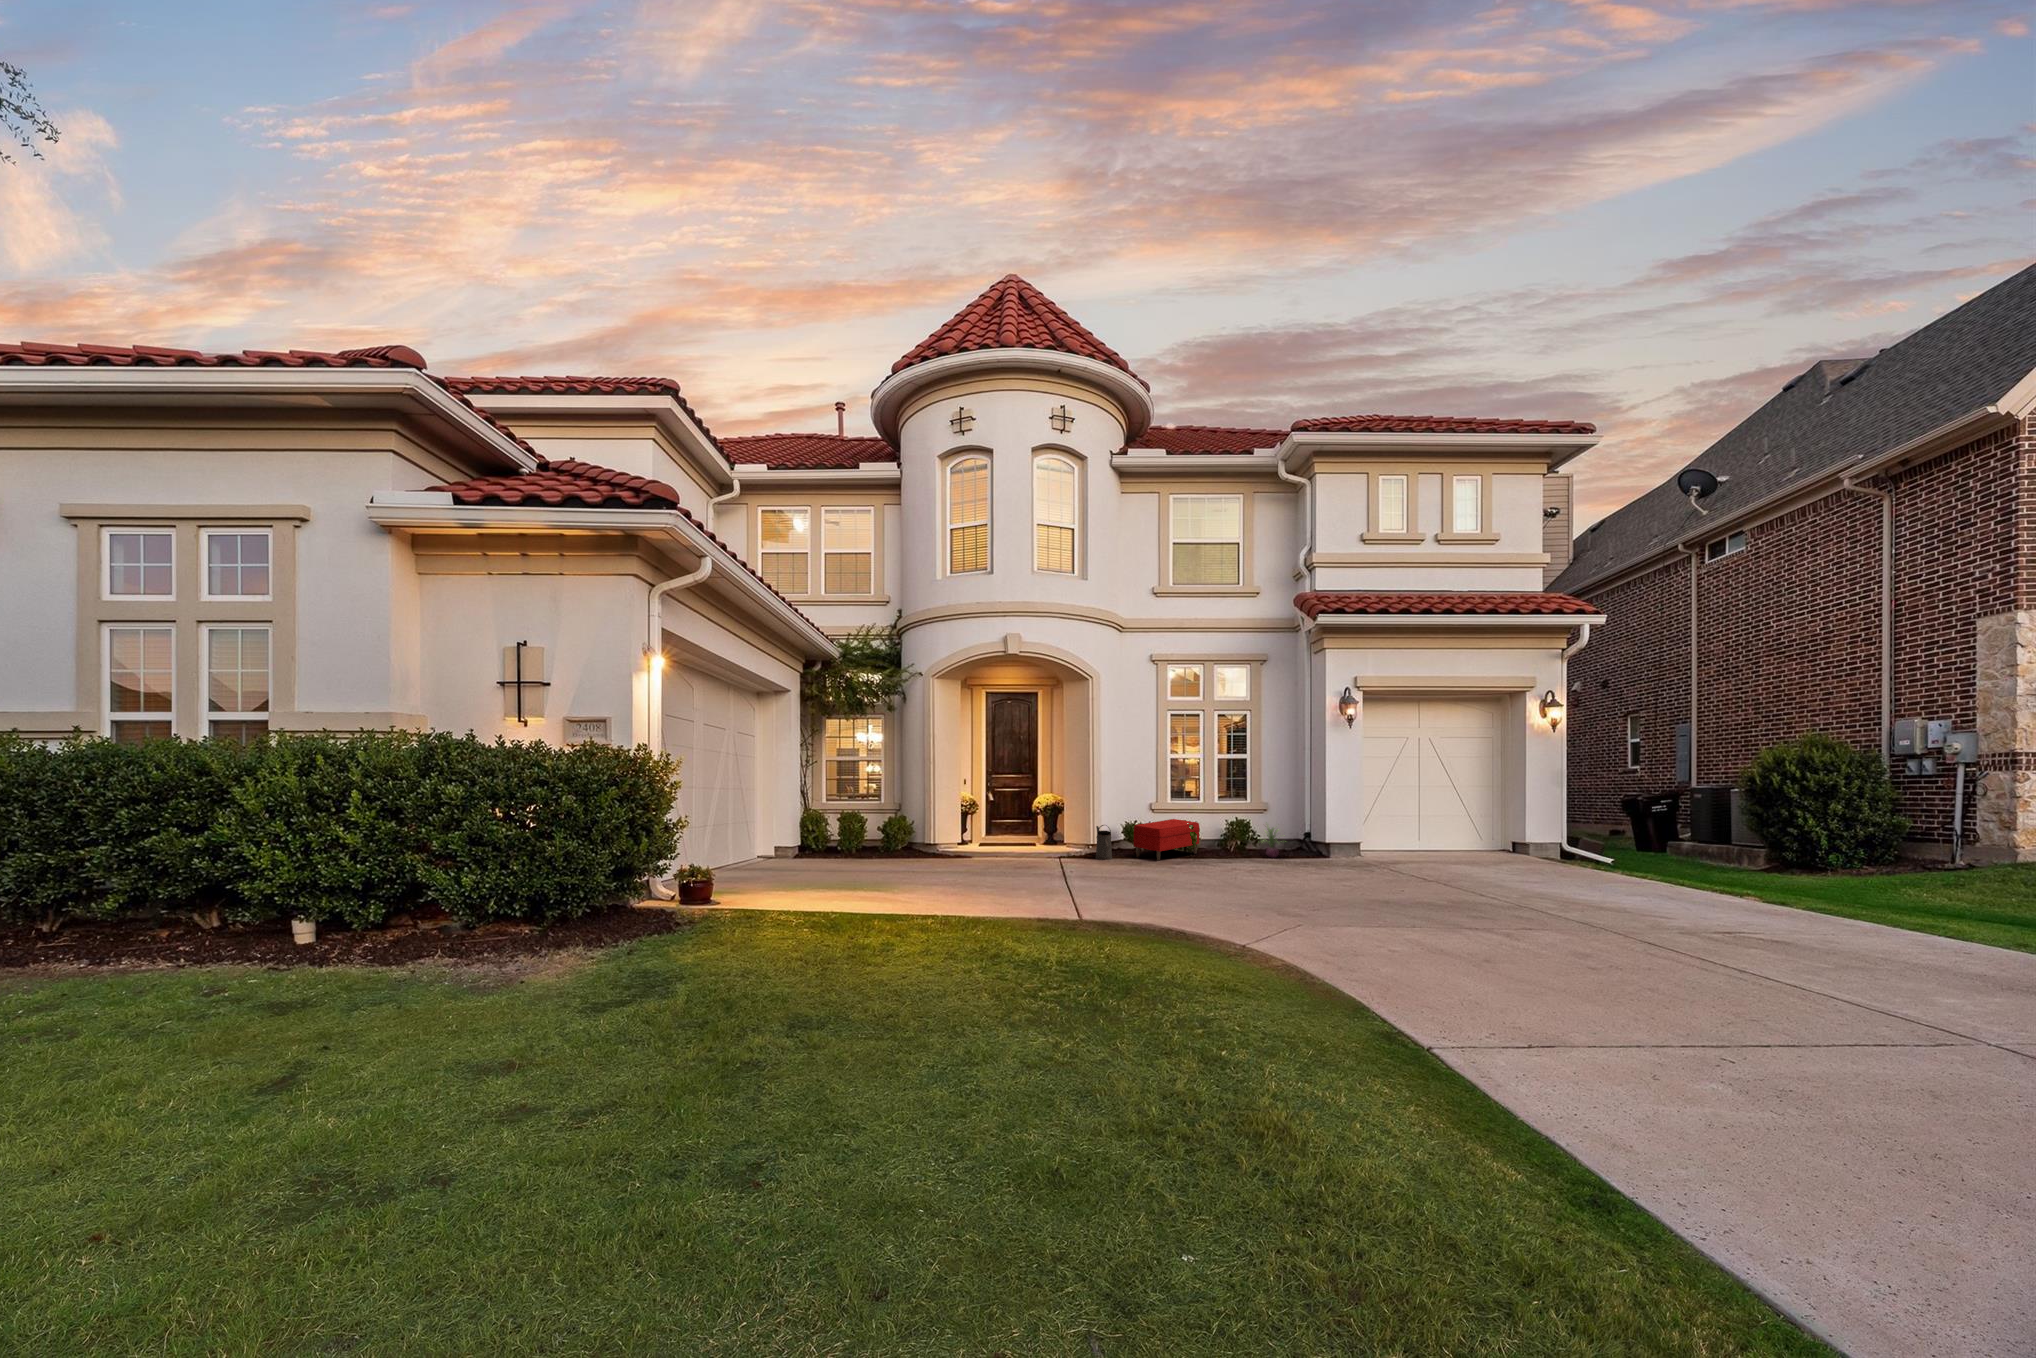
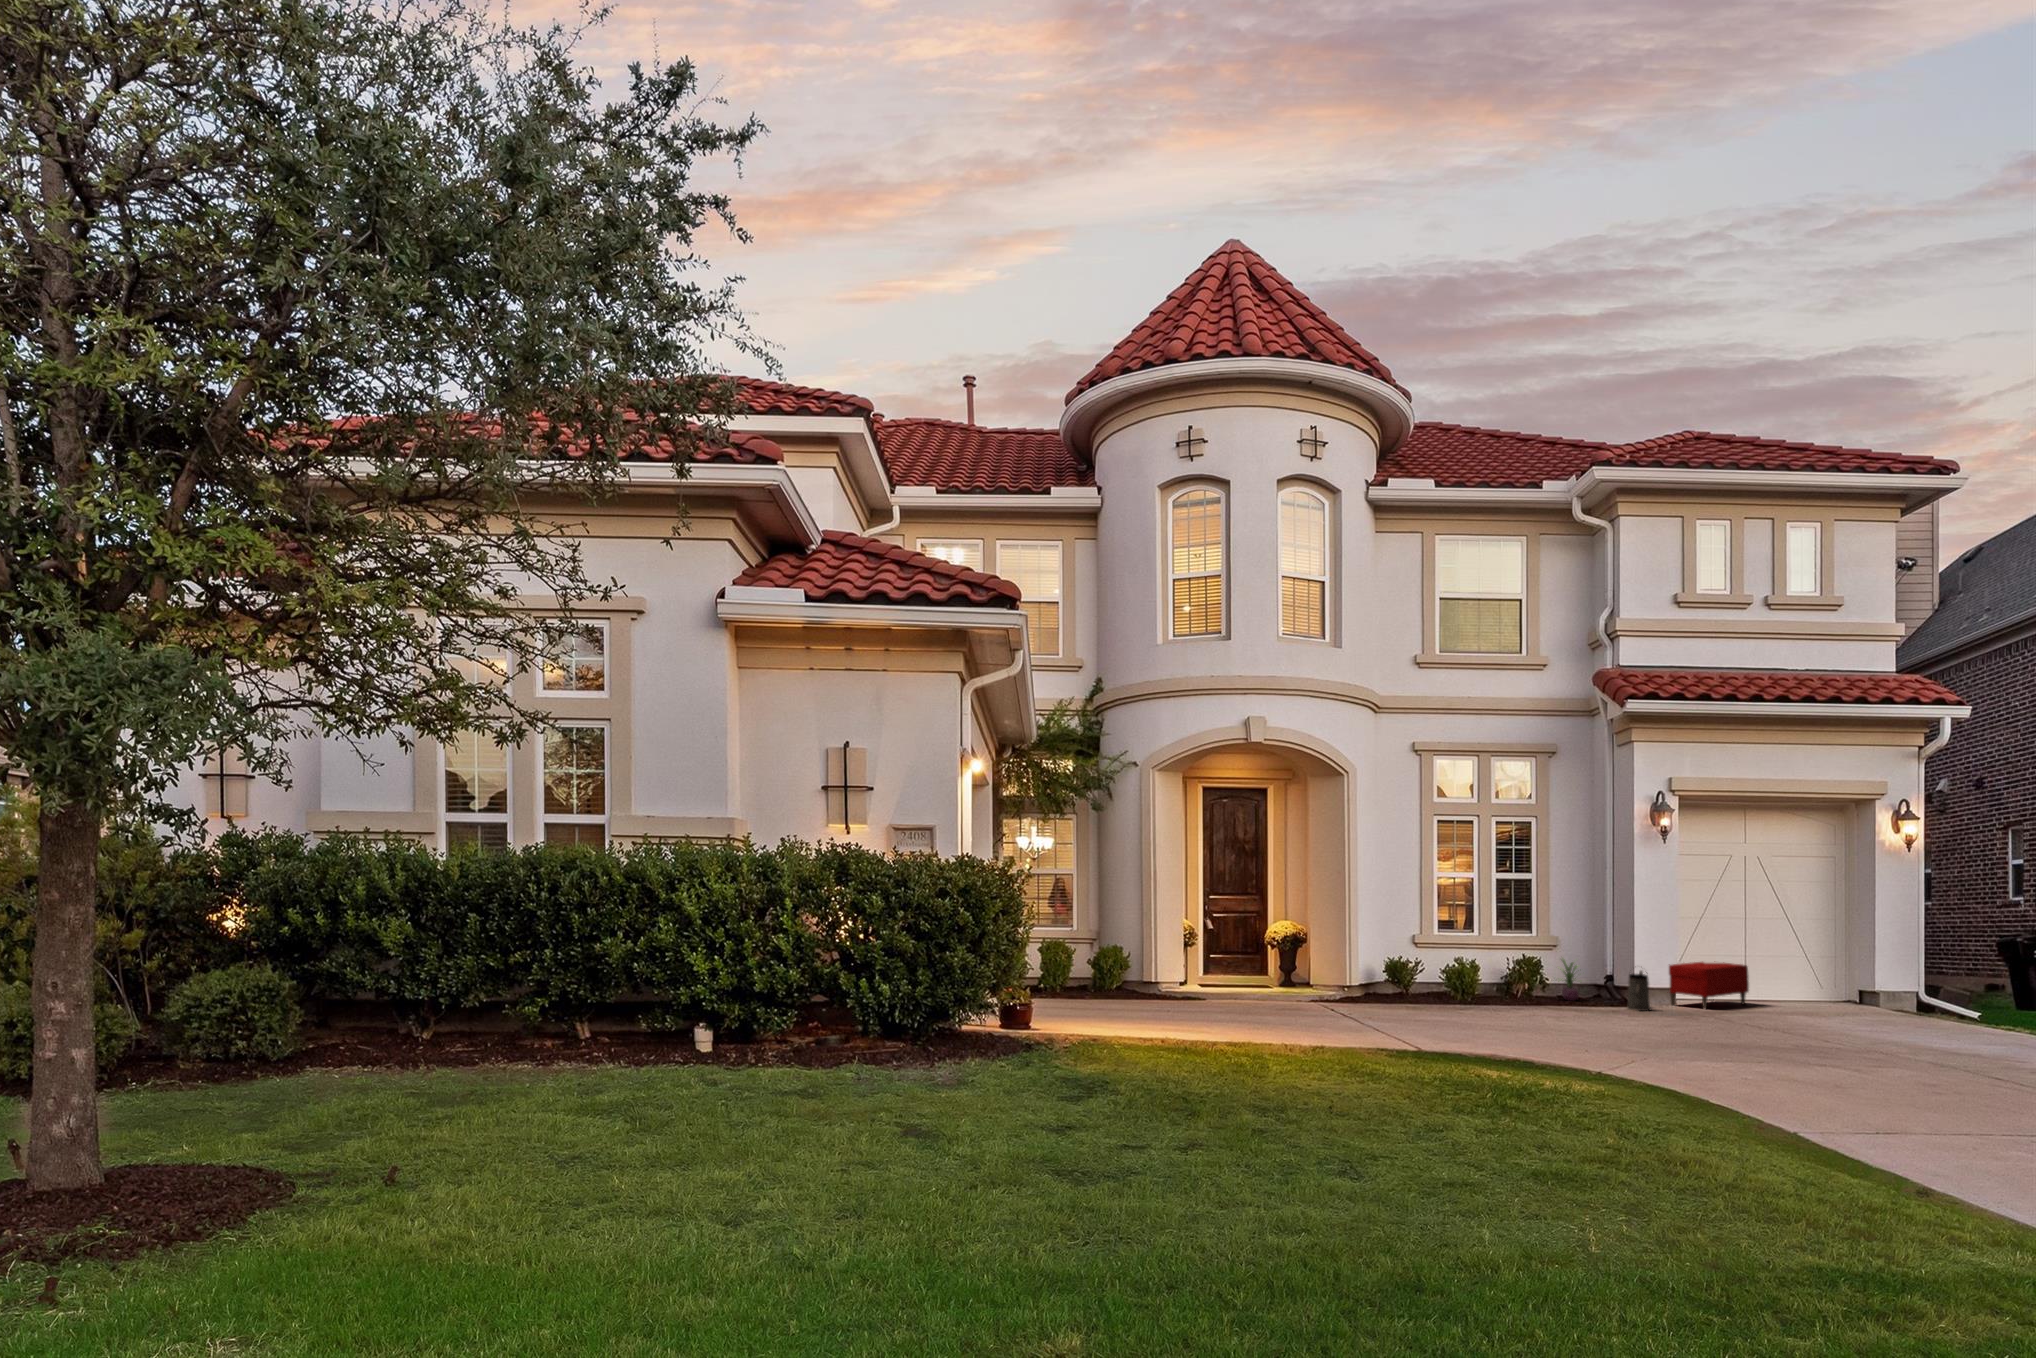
bench: present [1134,819,1199,861] -> present [1669,962,1749,1010]
watering can: present [1095,825,1112,860] -> present [1627,971,1650,1011]

